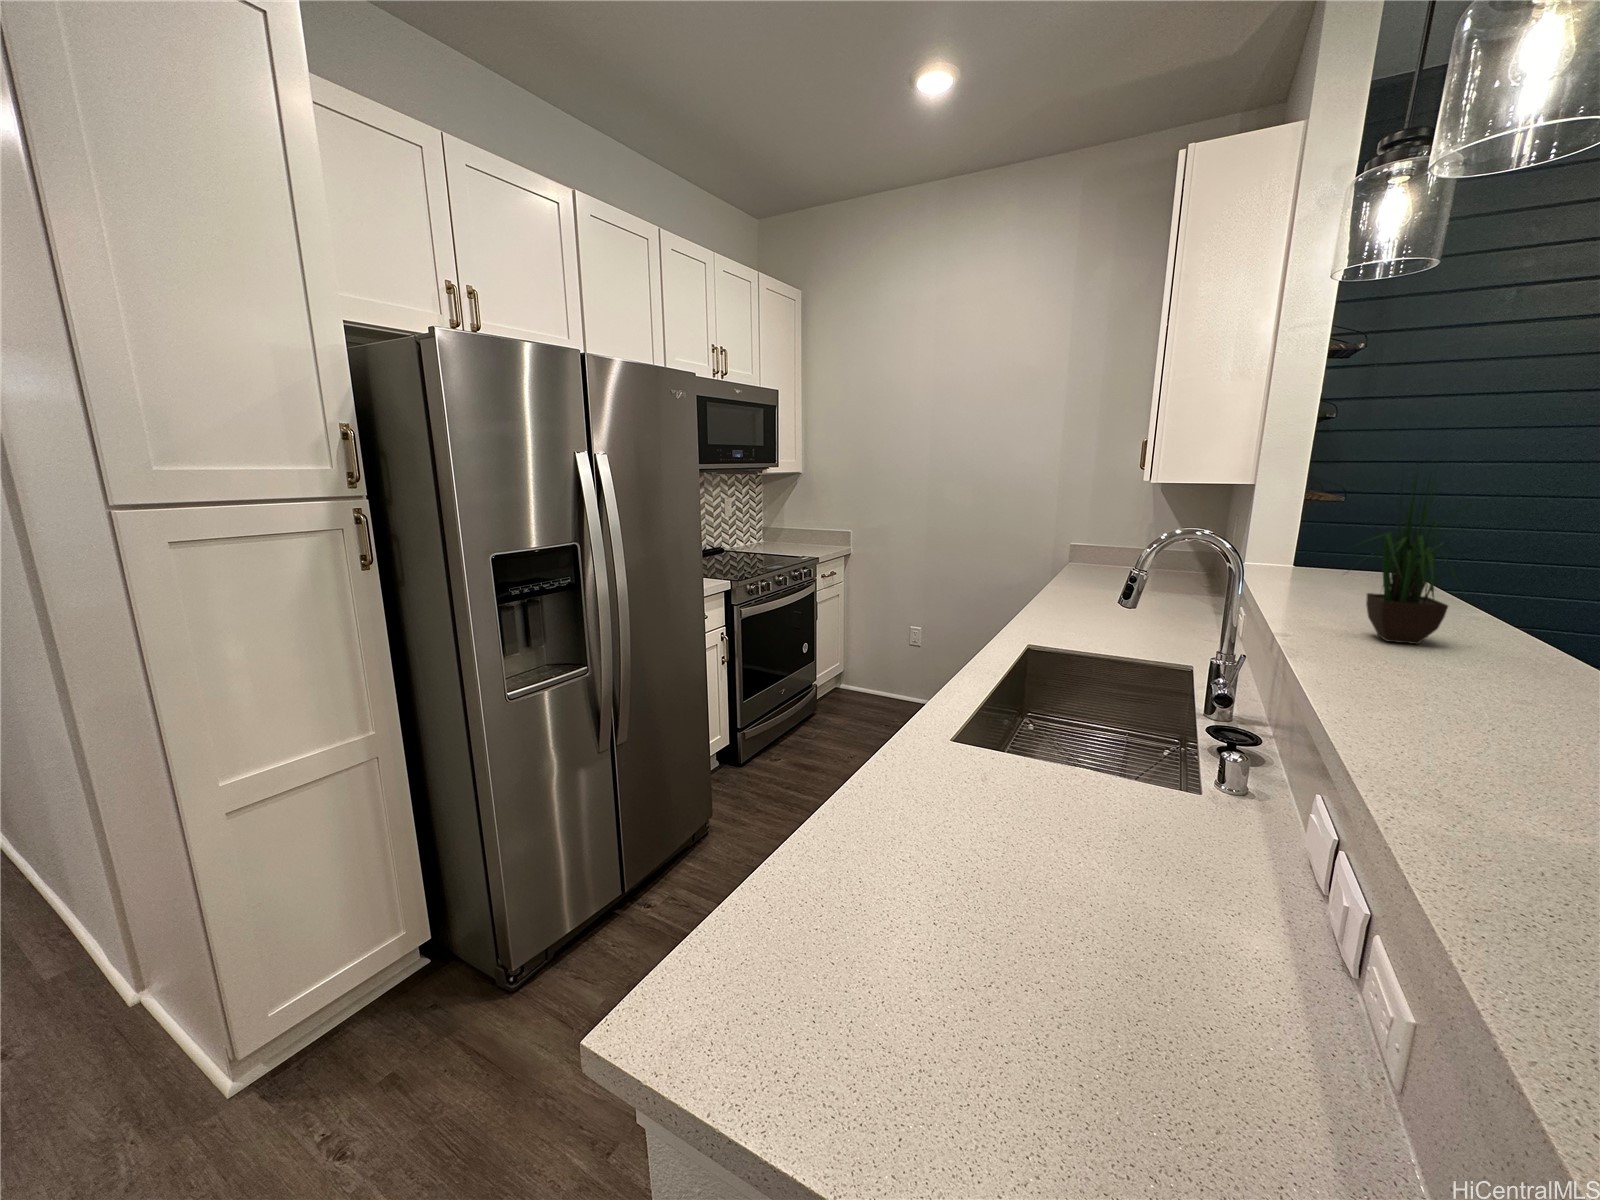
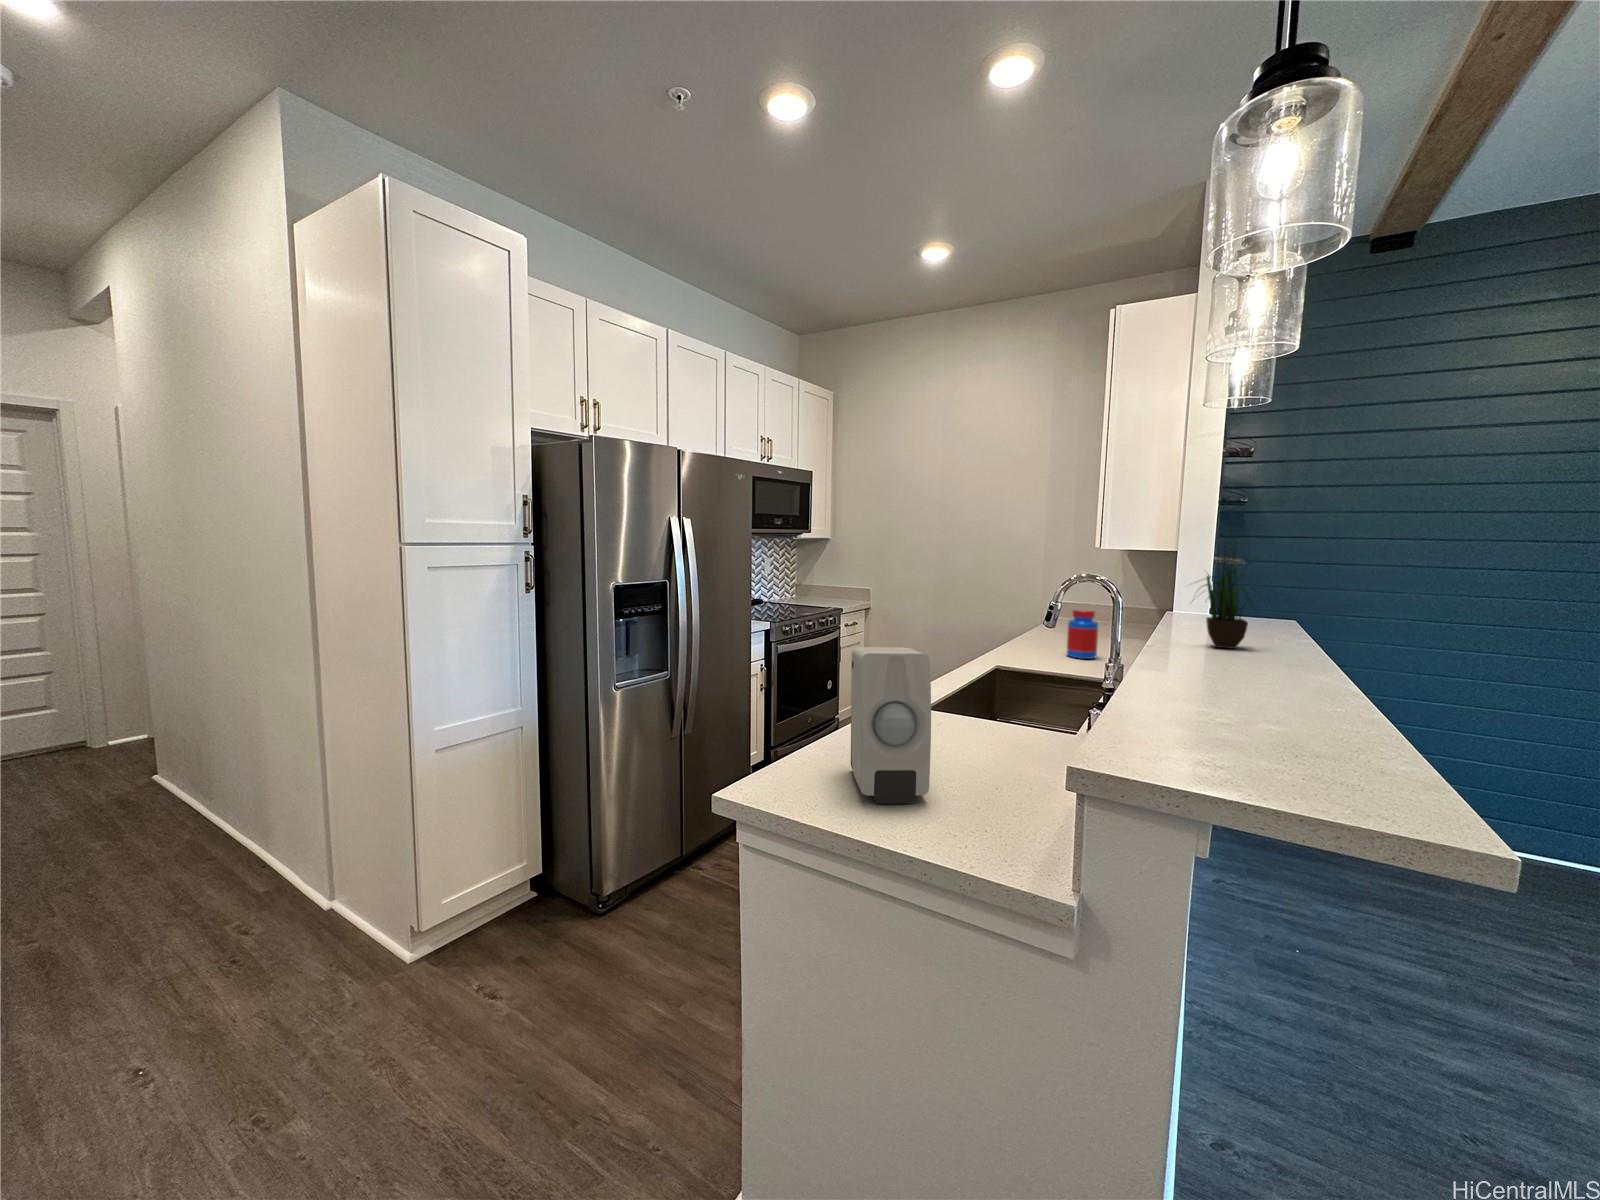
jar: none [1114,566,1159,632] -> present [1067,609,1098,659]
soap dispenser: none [847,715,1031,1086] -> present [851,647,931,804]

